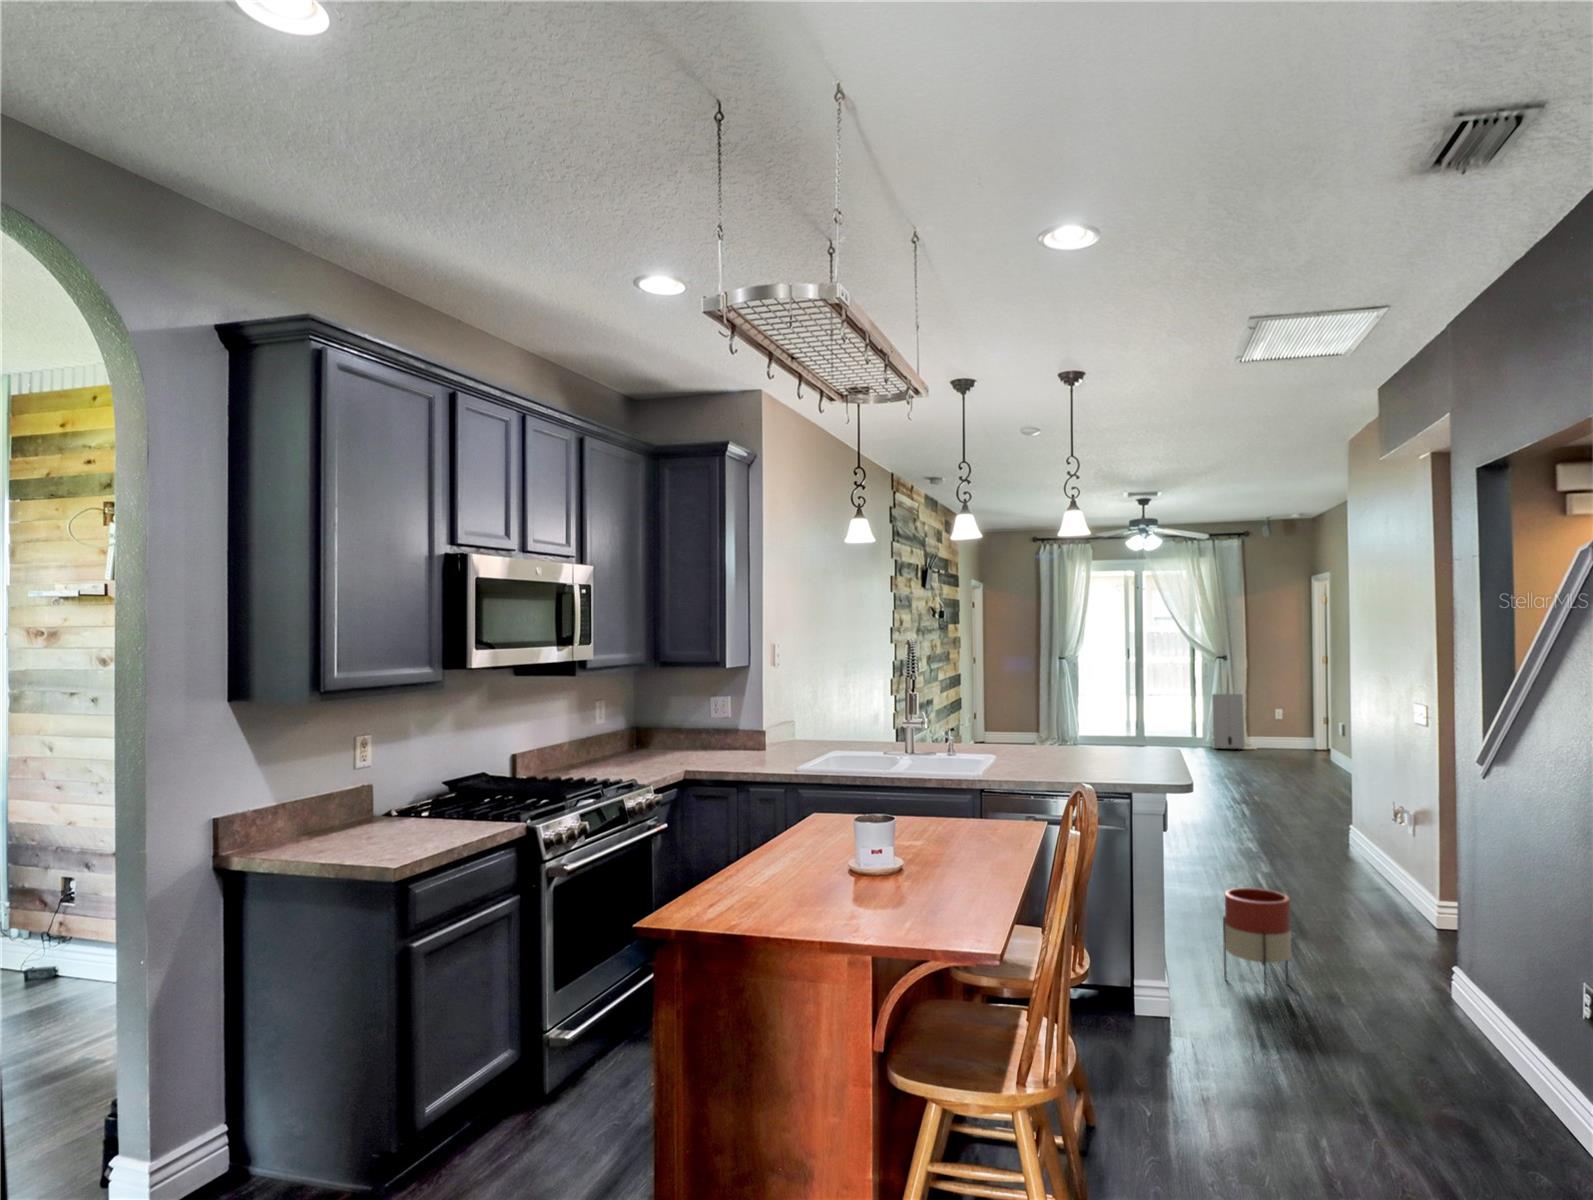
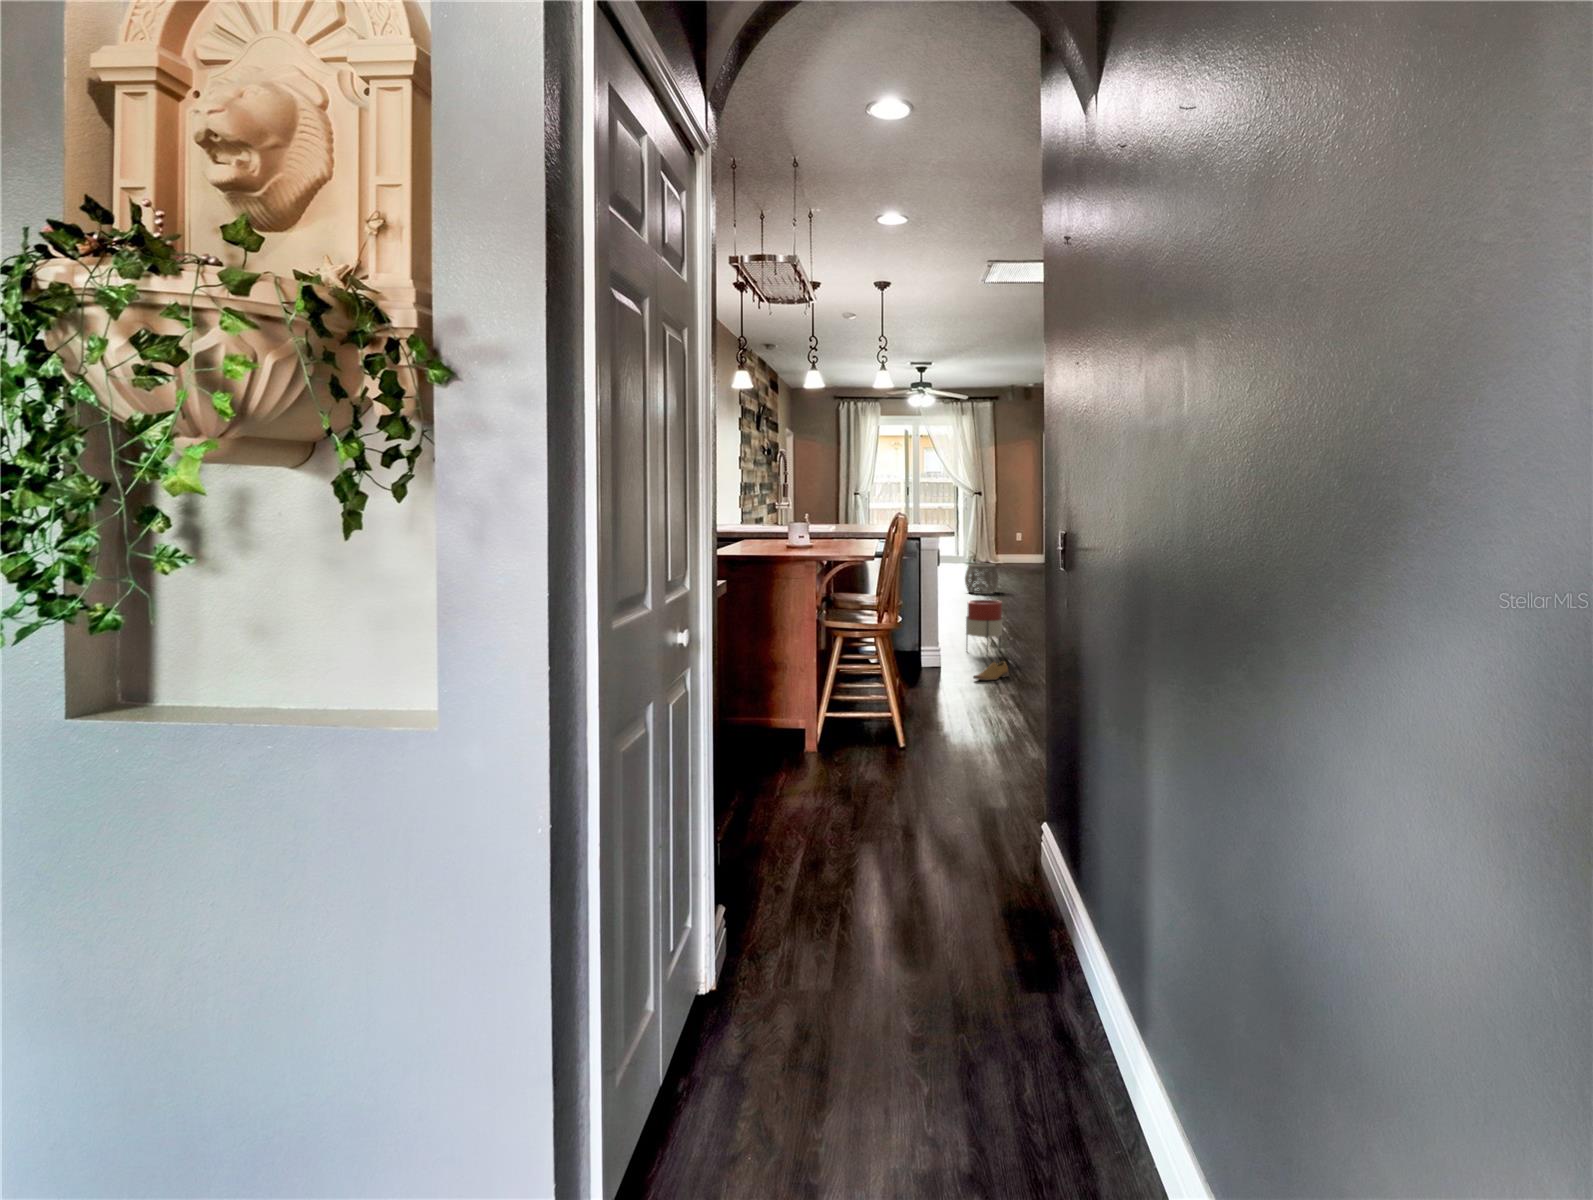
air purifier: present [1212,694,1245,749] -> none [969,520,991,563]
woven basket: none [1211,771,1264,817] -> present [965,563,998,594]
shoe: none [1245,1049,1319,1096] -> present [973,661,1009,680]

